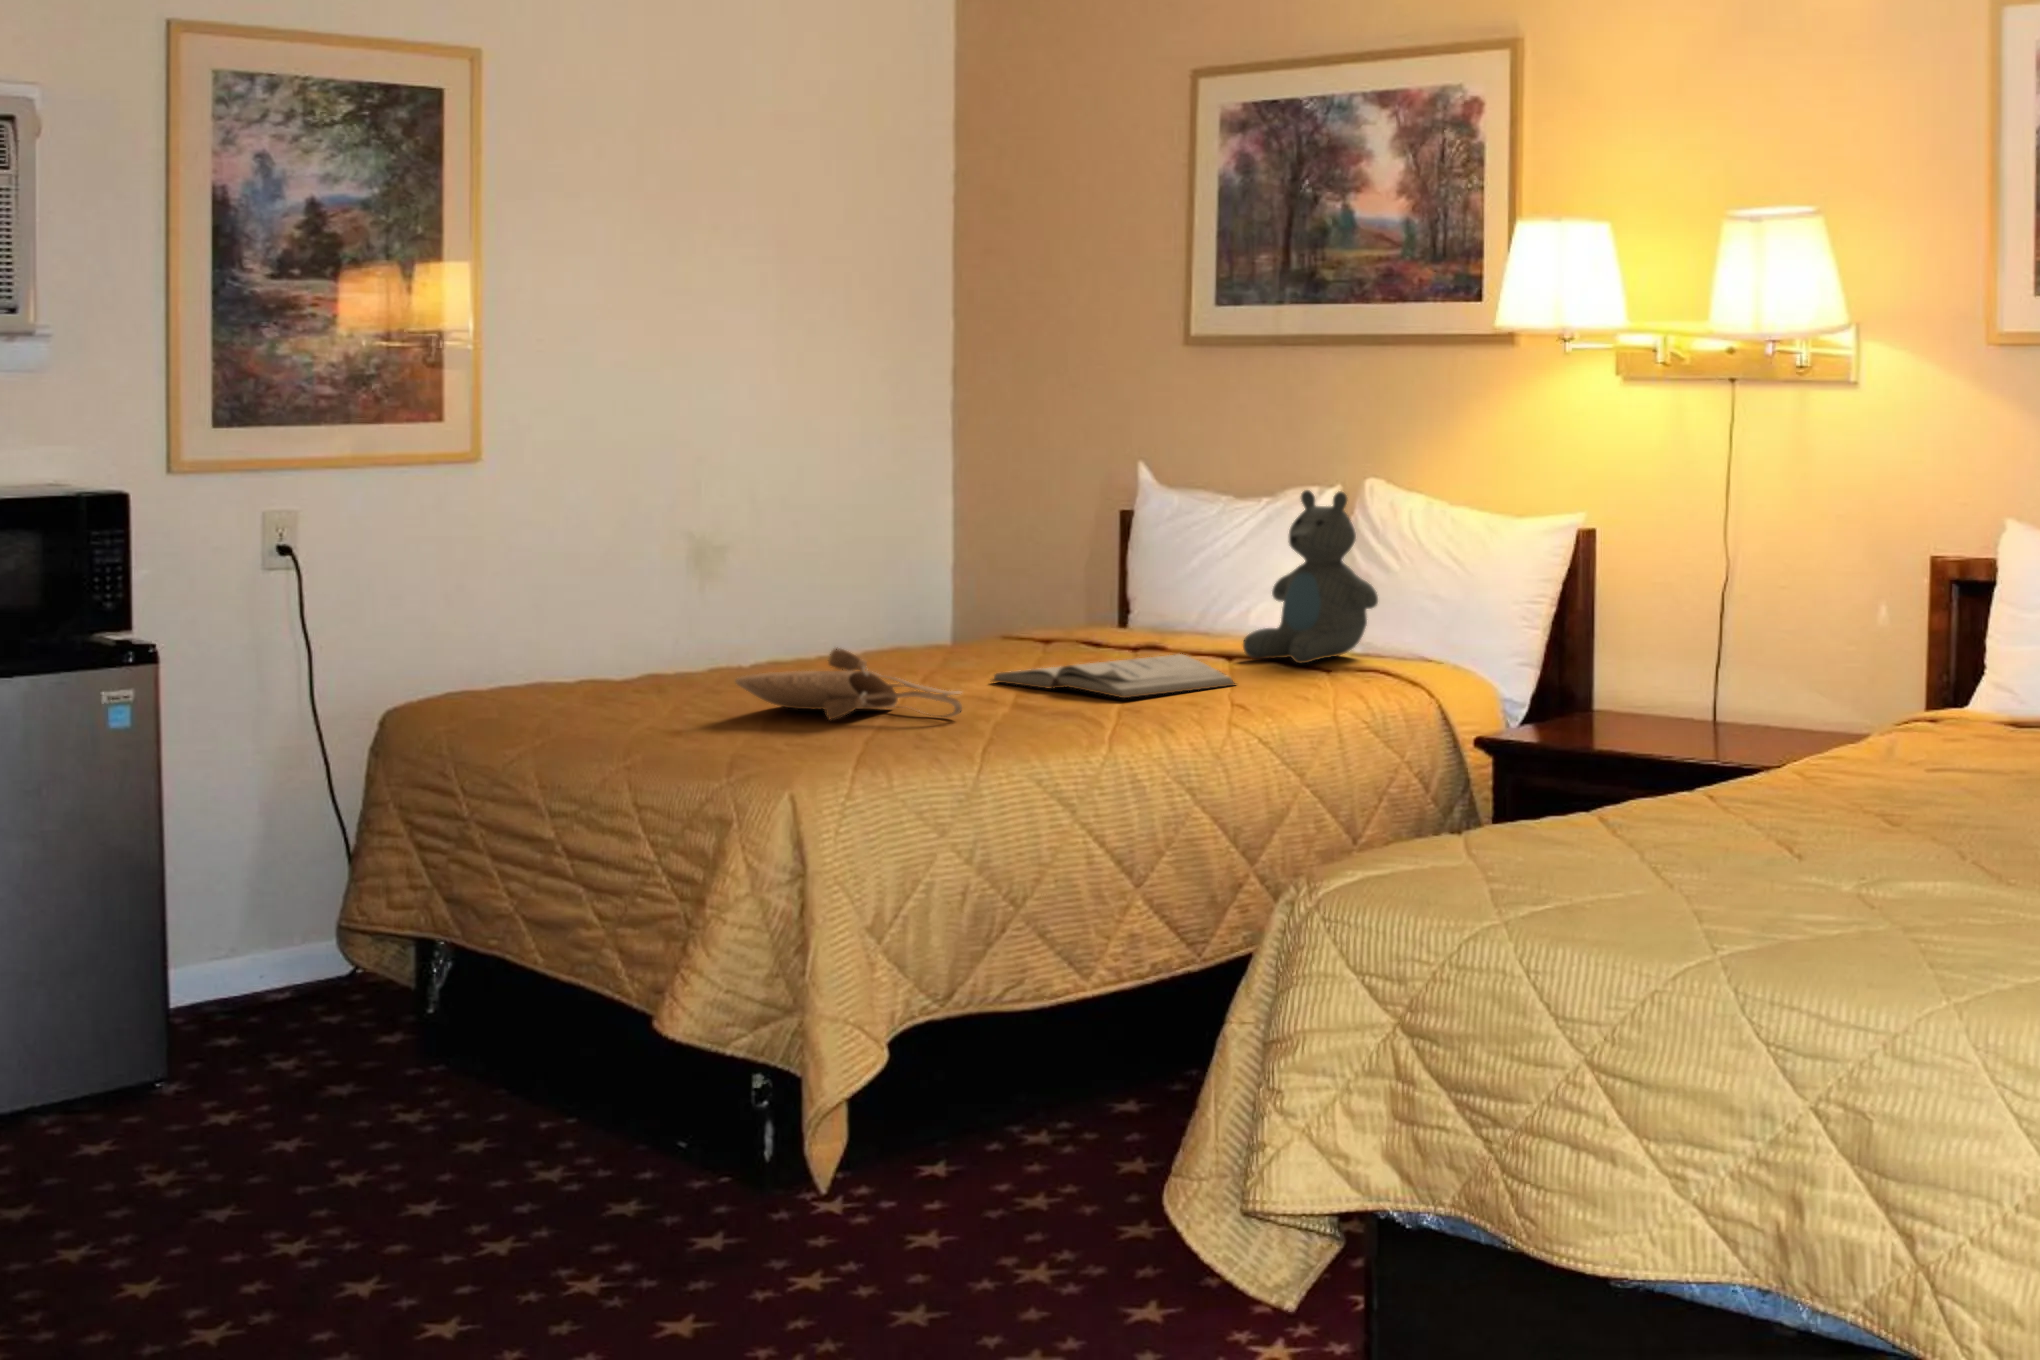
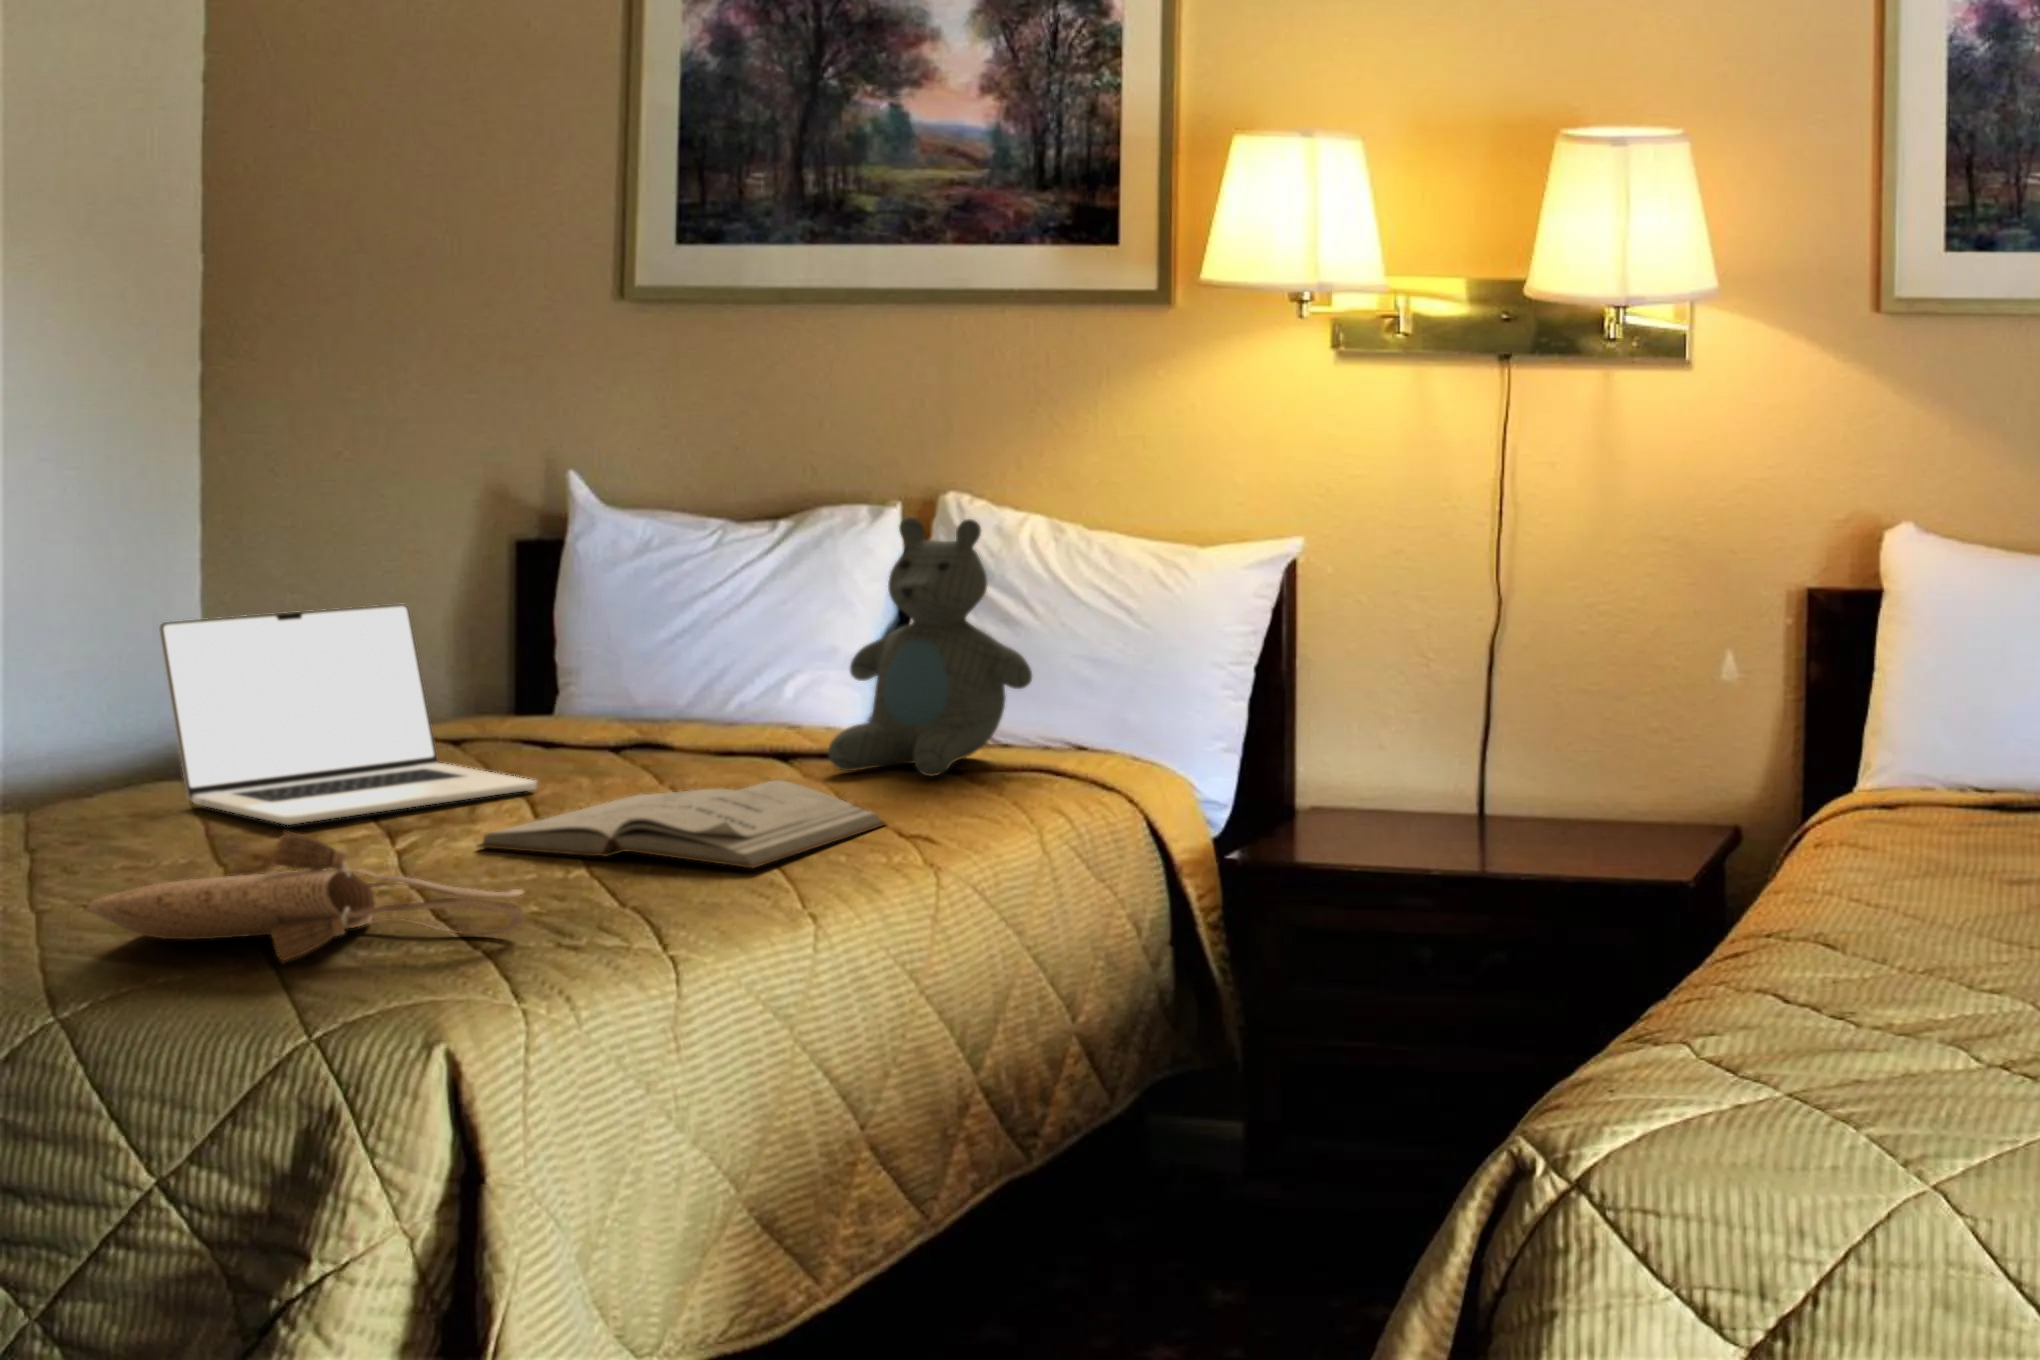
laptop: none [854,540,1061,665] -> present [159,604,537,825]

